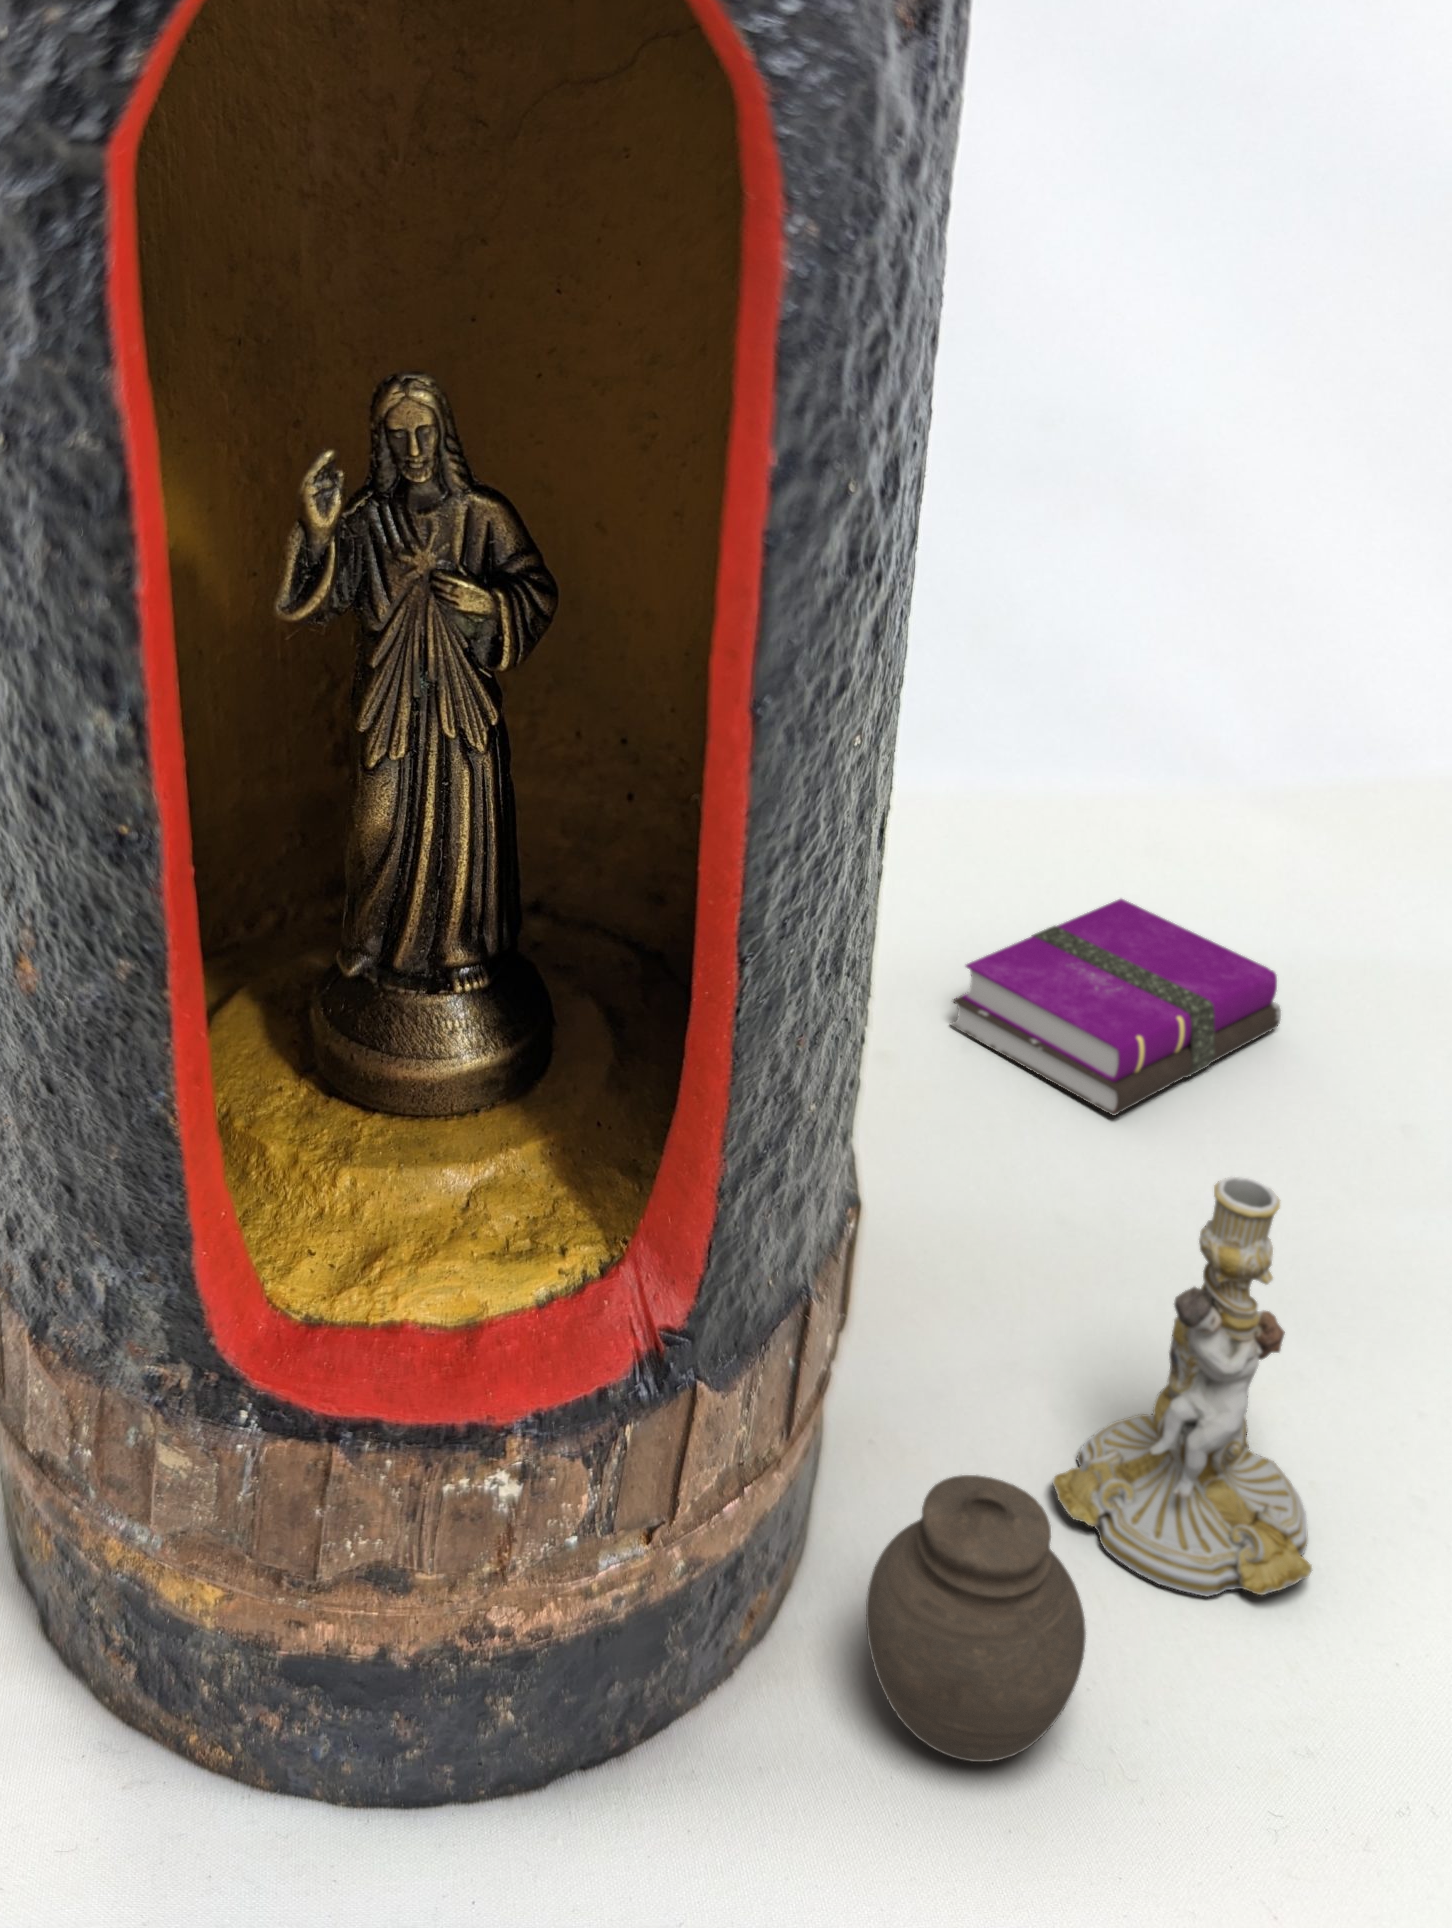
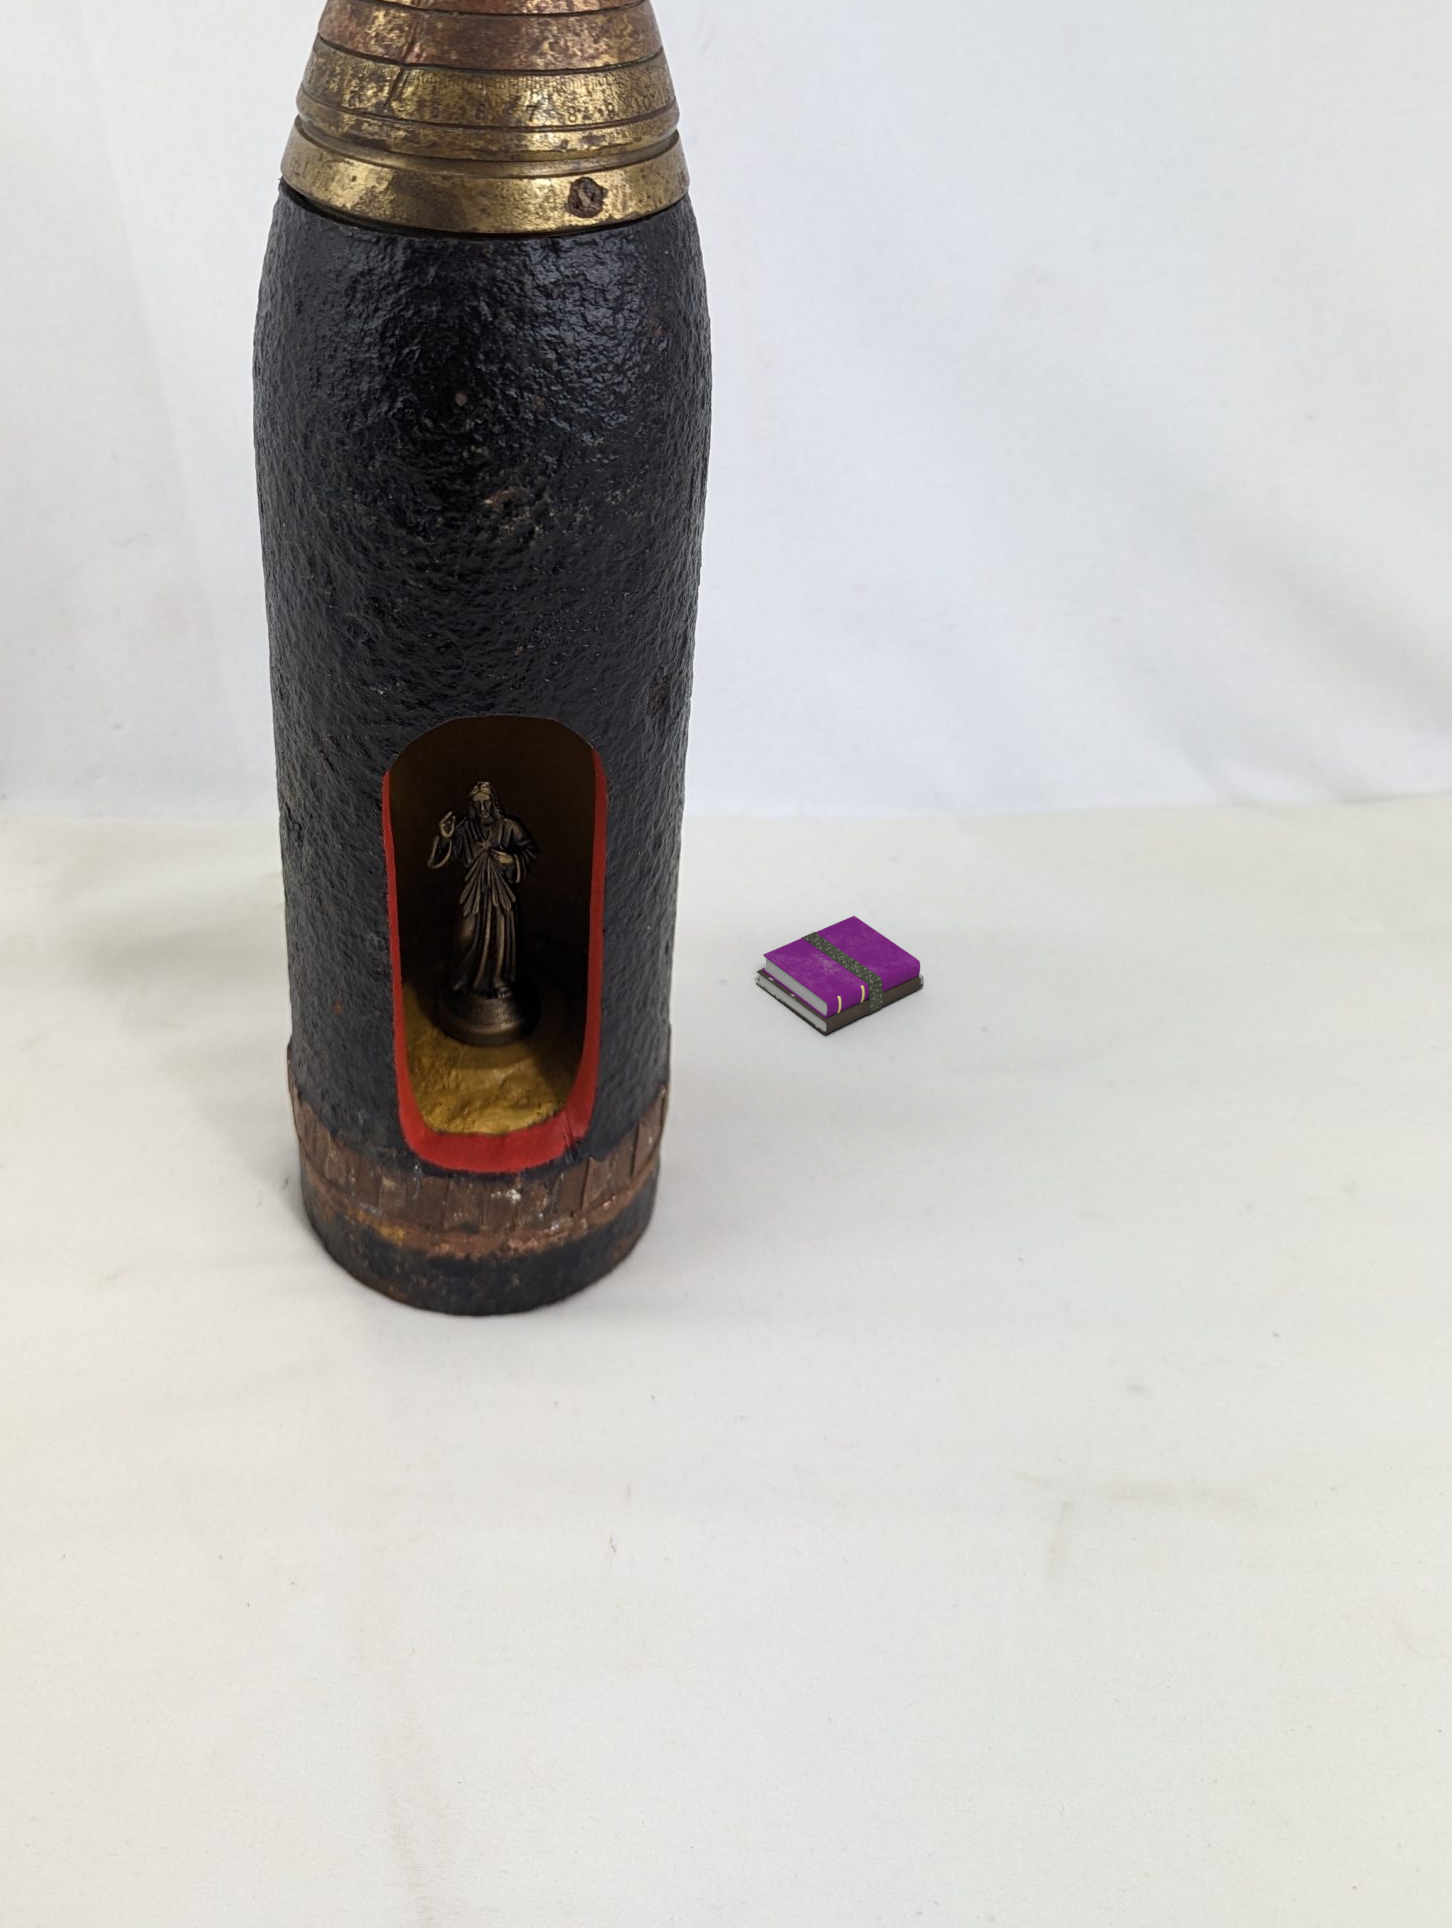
candlestick: present [1052,1177,1312,1596] -> none [752,1079,857,1247]
jar: present [866,1475,1086,1762] -> none [657,1195,741,1302]

